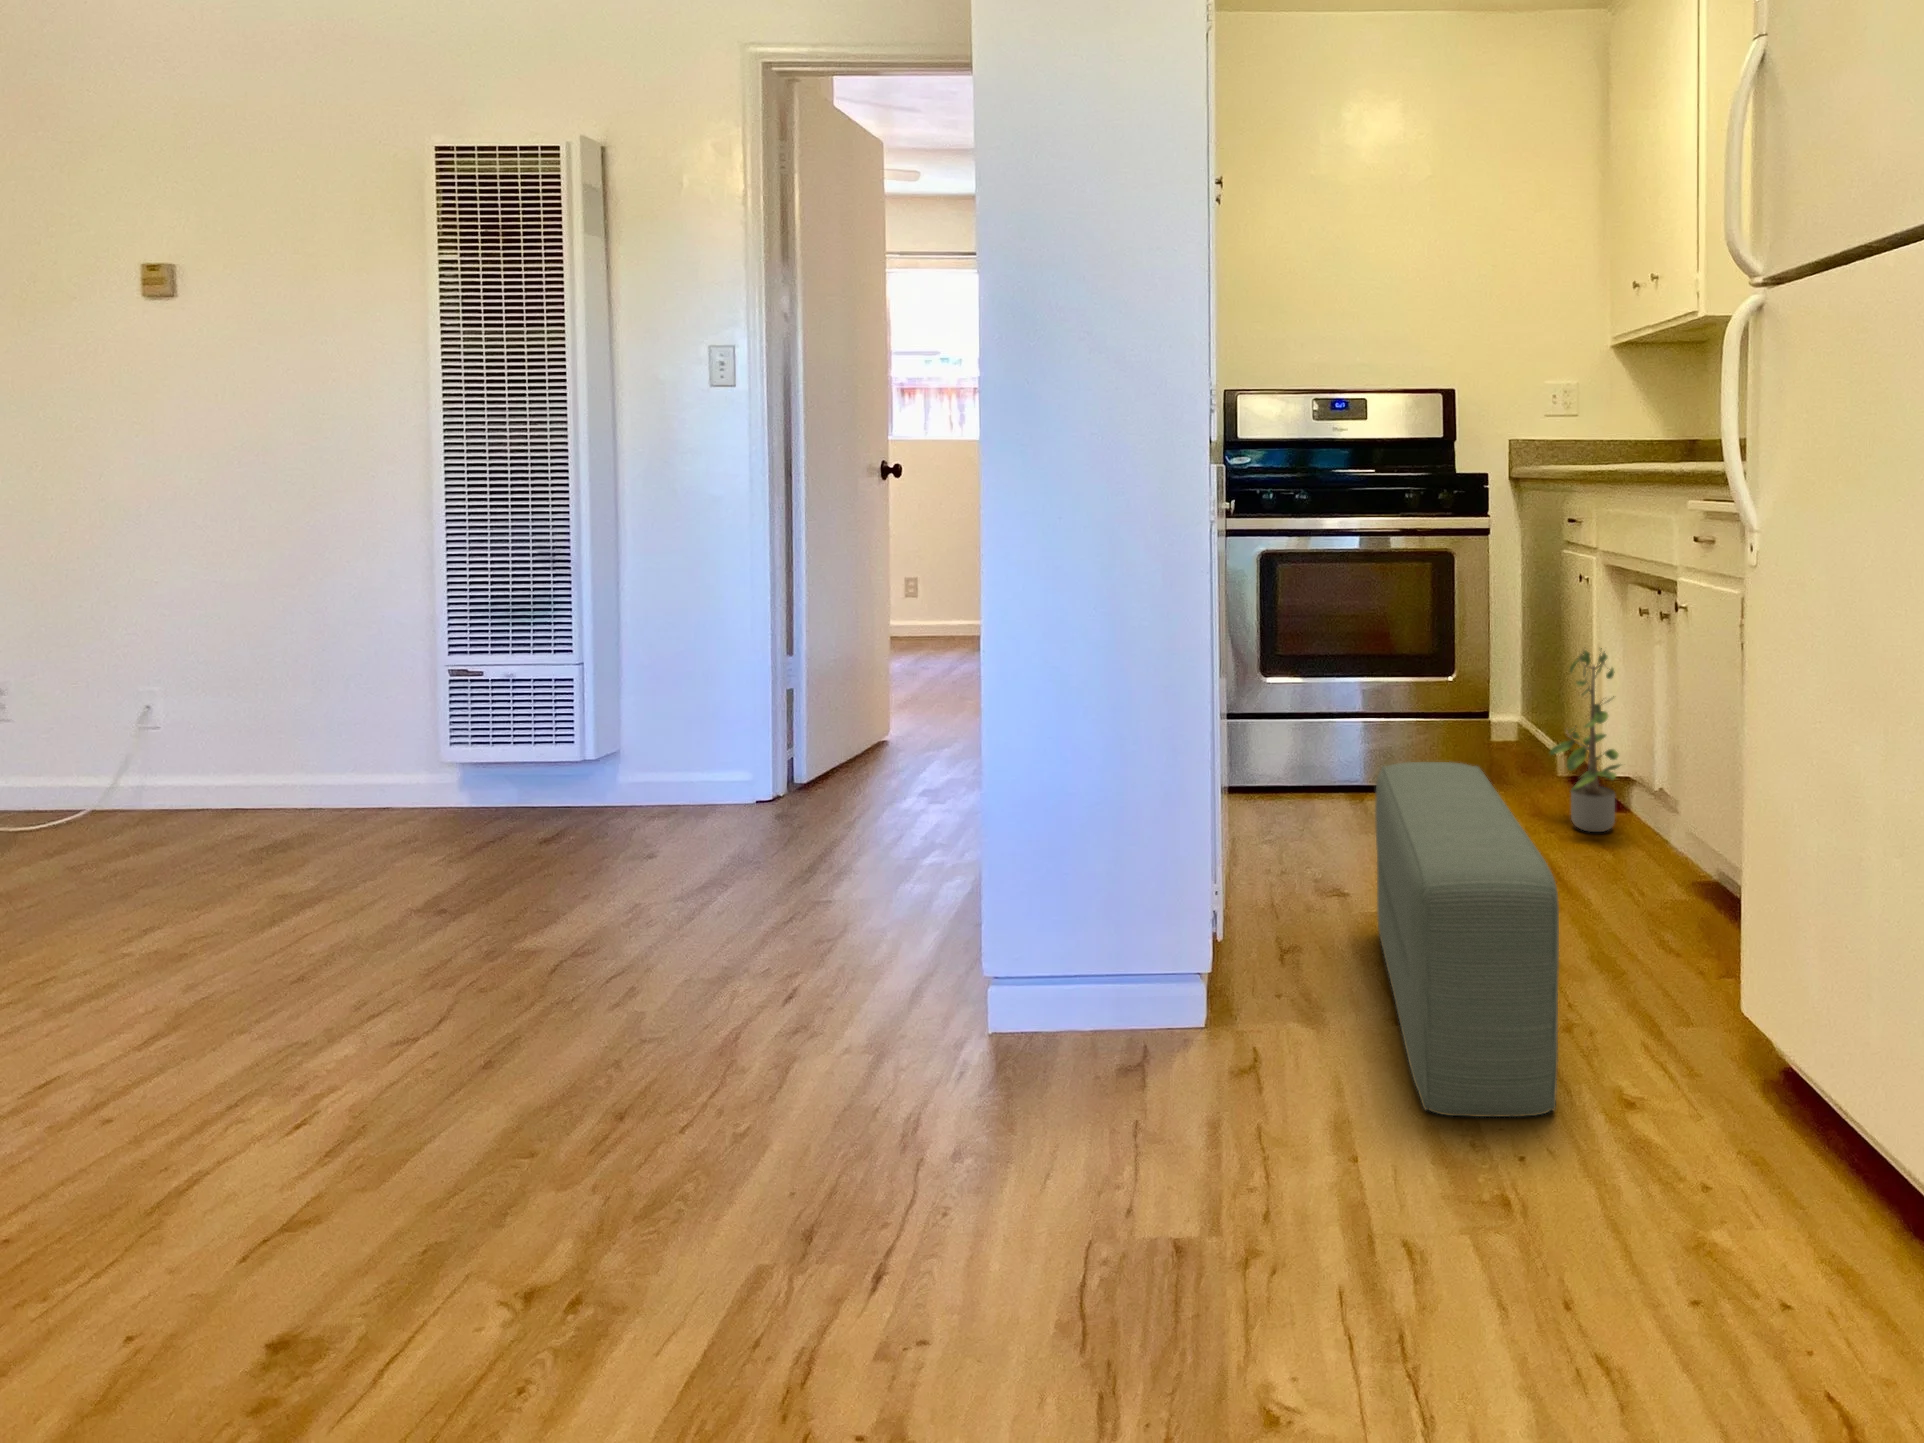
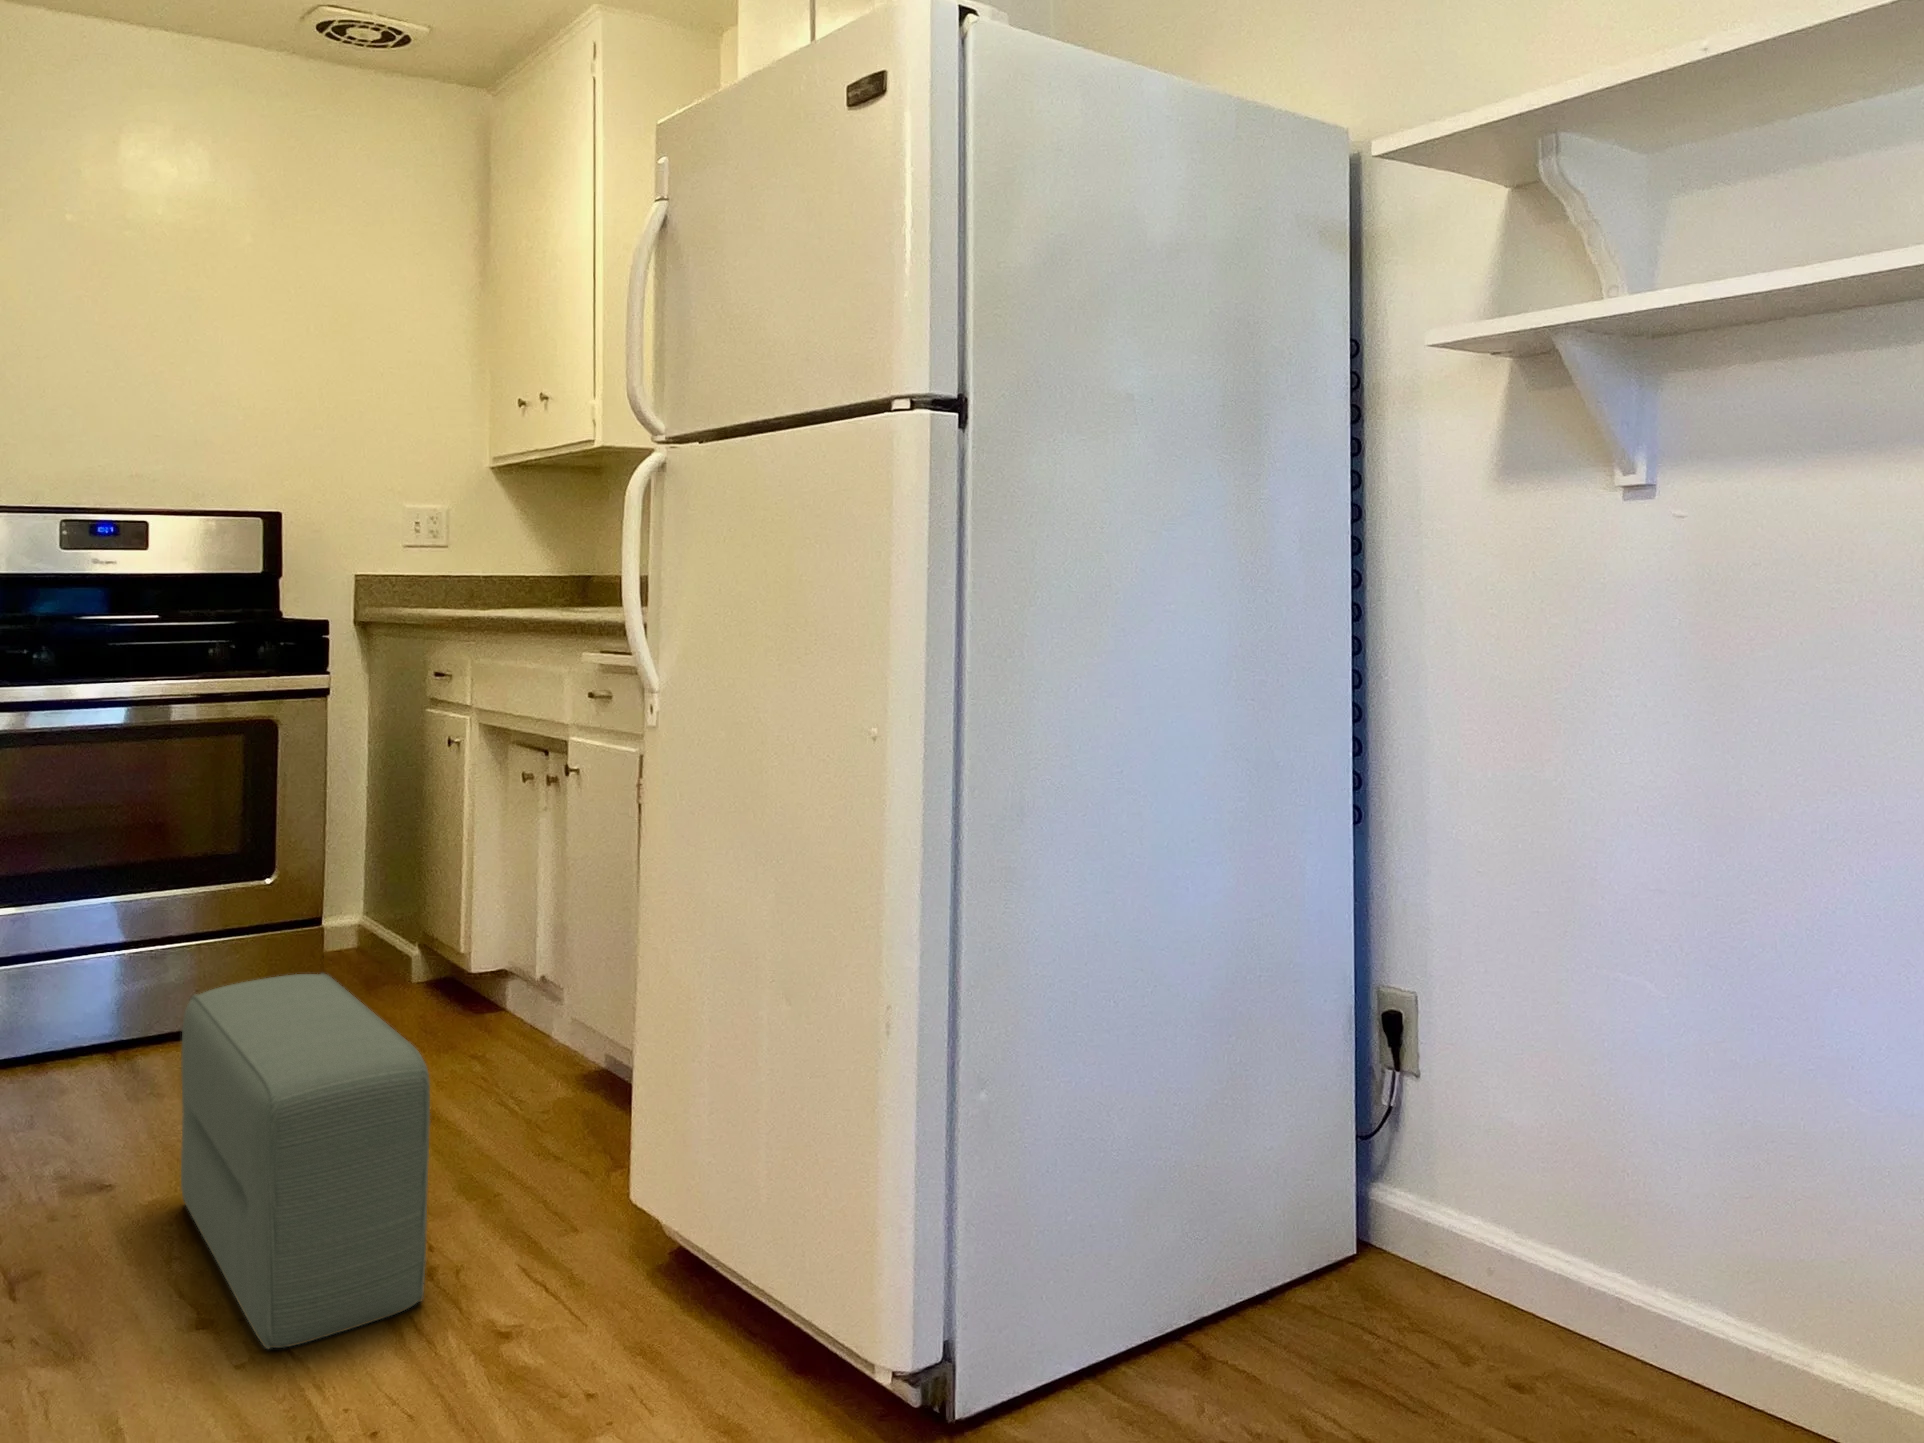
potted plant: present [1550,648,1620,832] -> none [408,820,504,1034]

